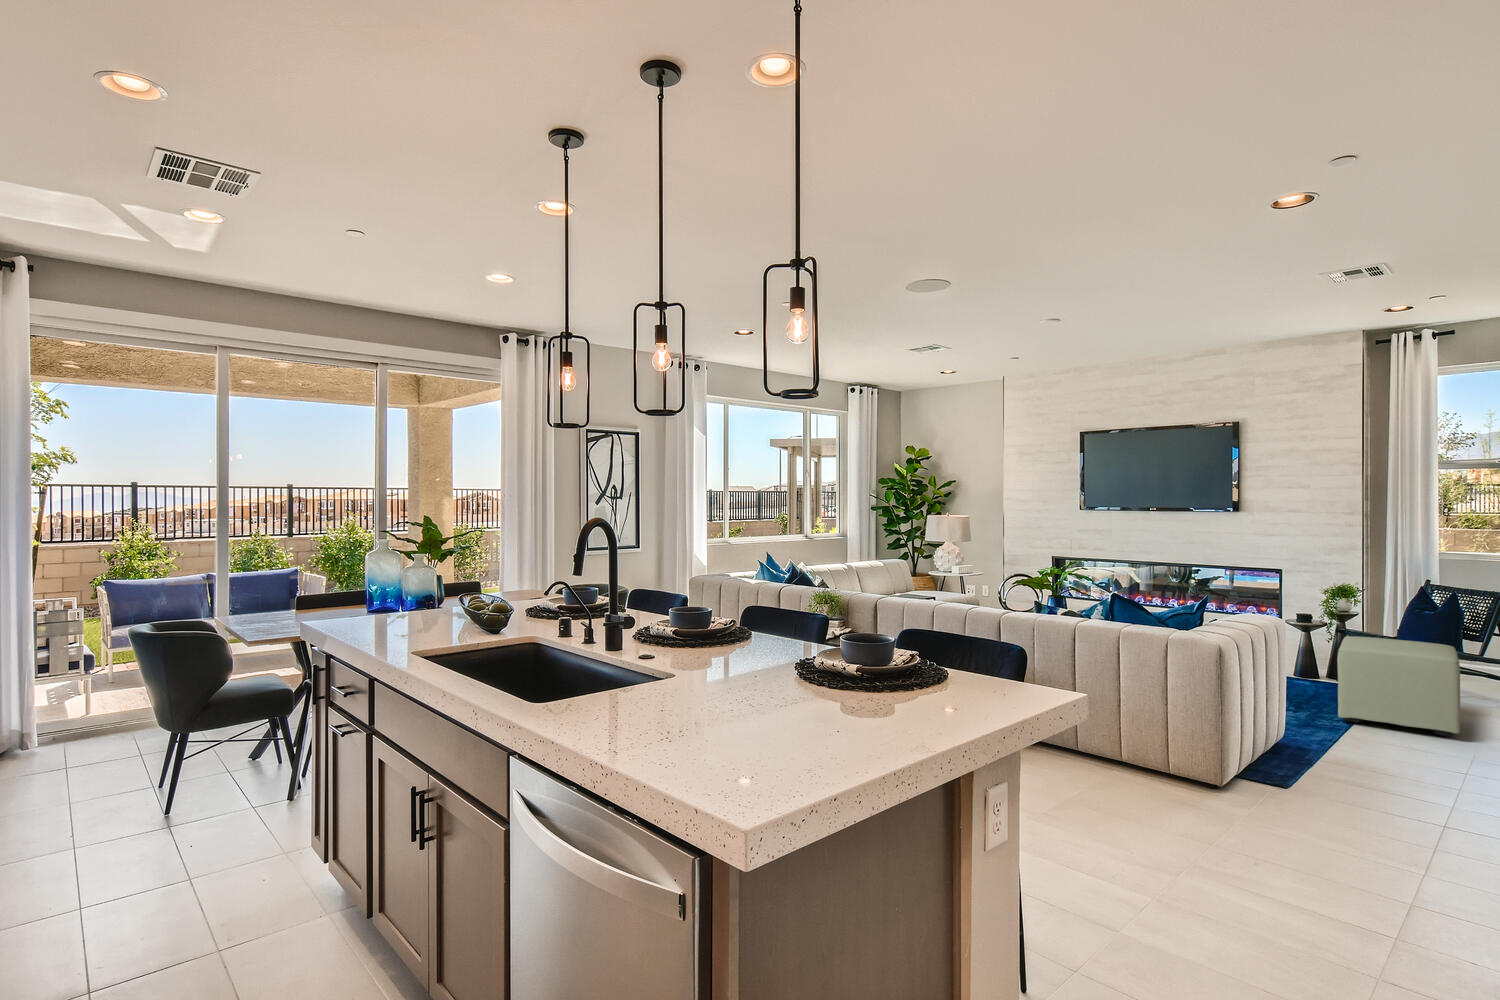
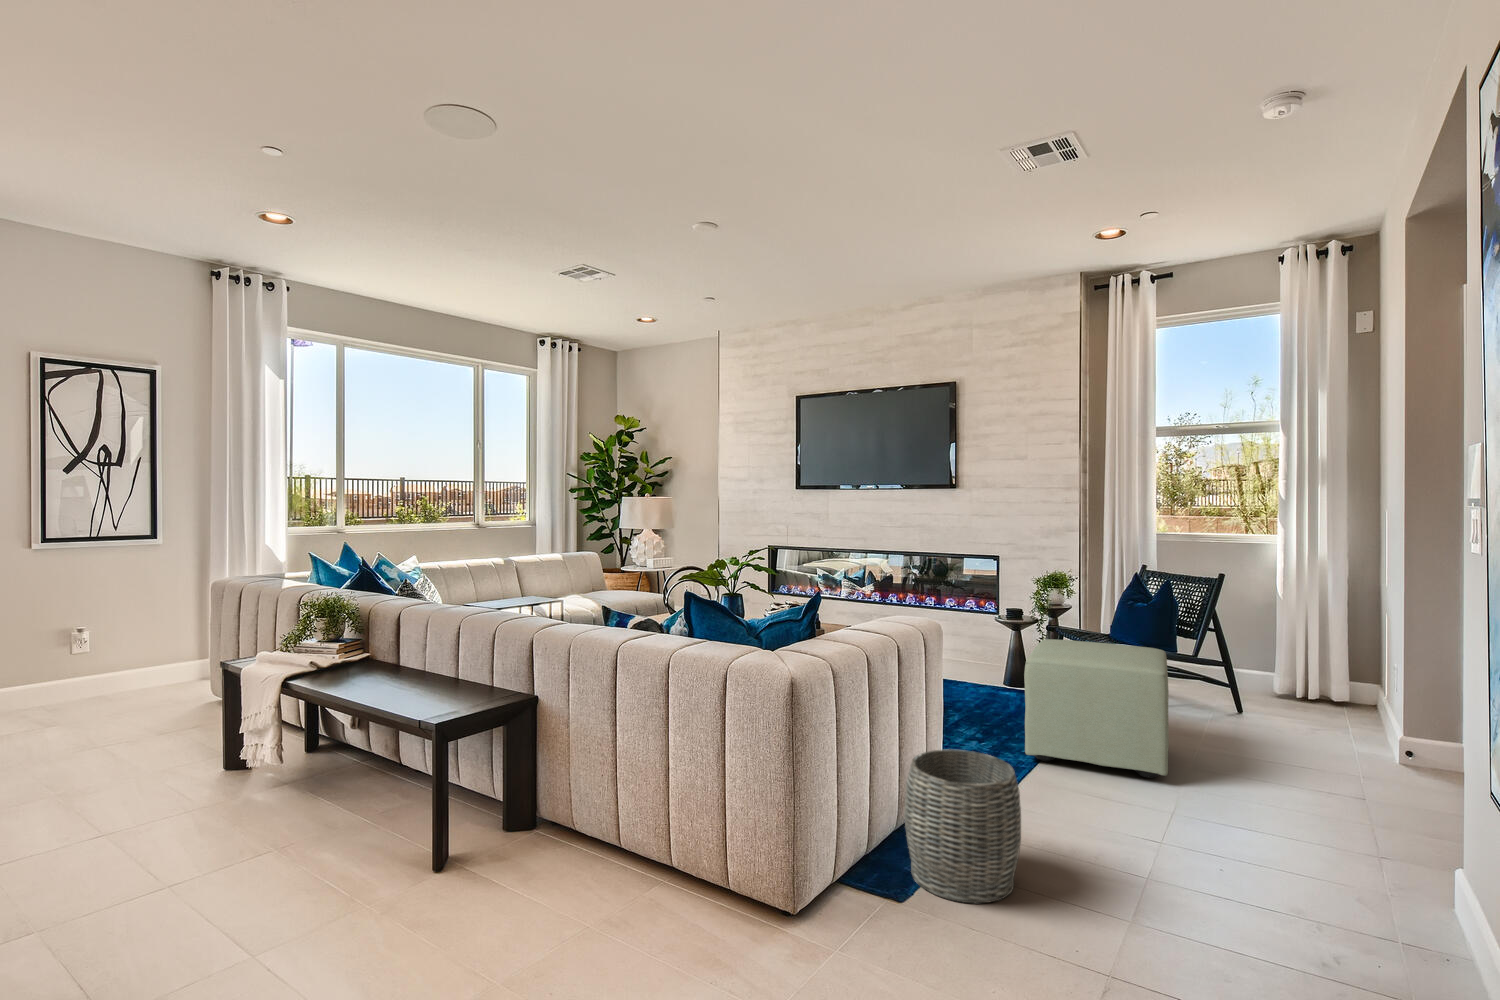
woven basket: none [1277,698,1362,785] -> present [905,749,1021,903]

